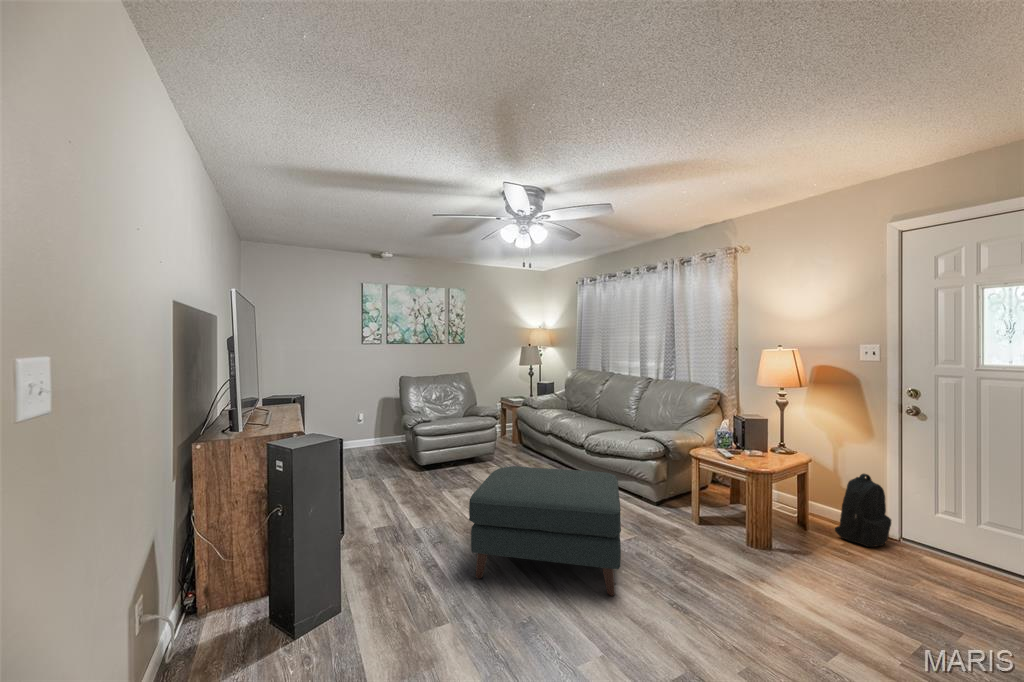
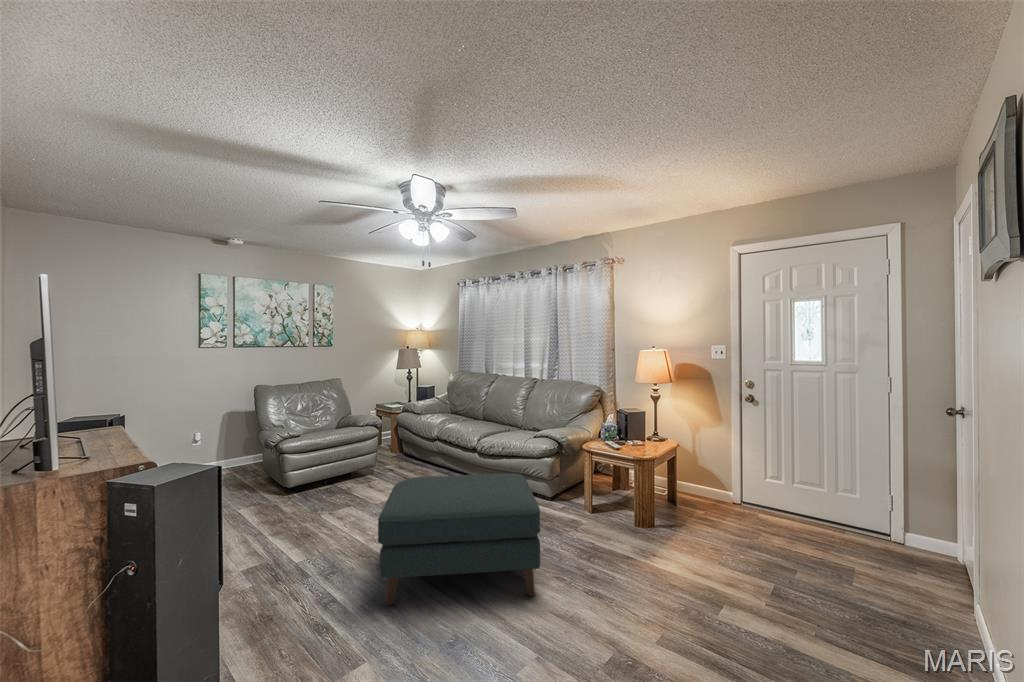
backpack: present [835,474,891,547] -> none [697,452,736,513]

